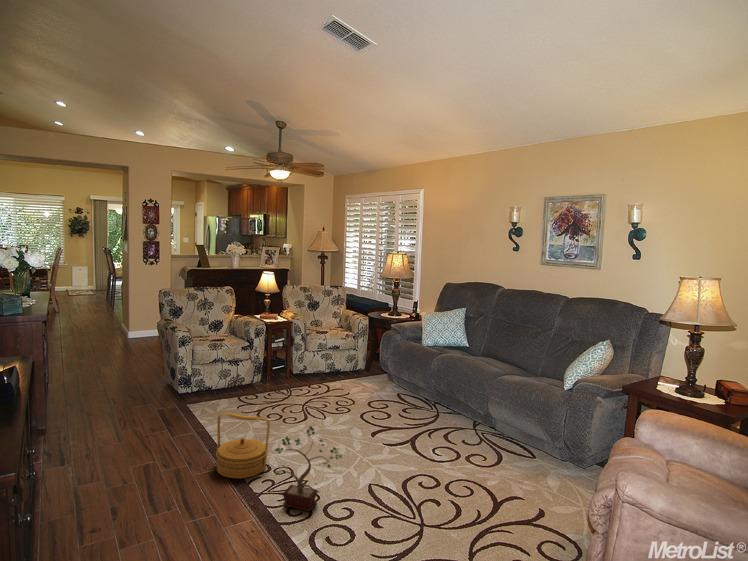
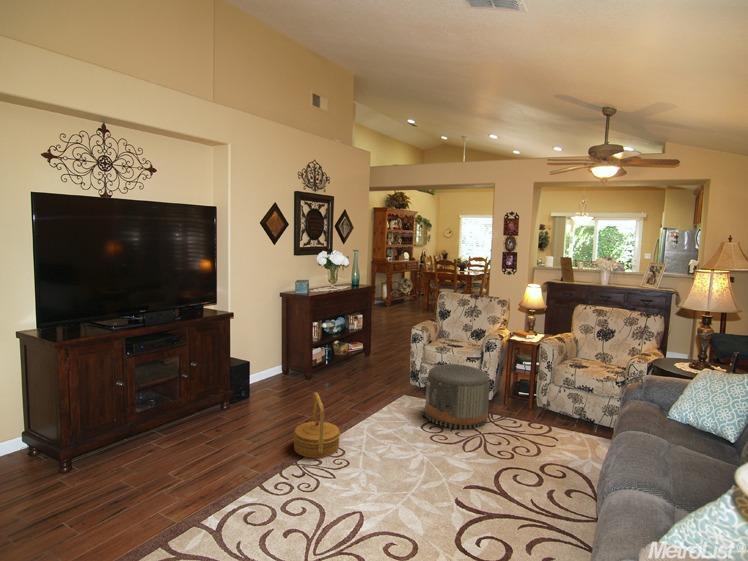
pouf: none [238,353,296,410] -> present [425,364,490,429]
potted plant: present [275,426,342,511] -> none [253,416,282,499]

